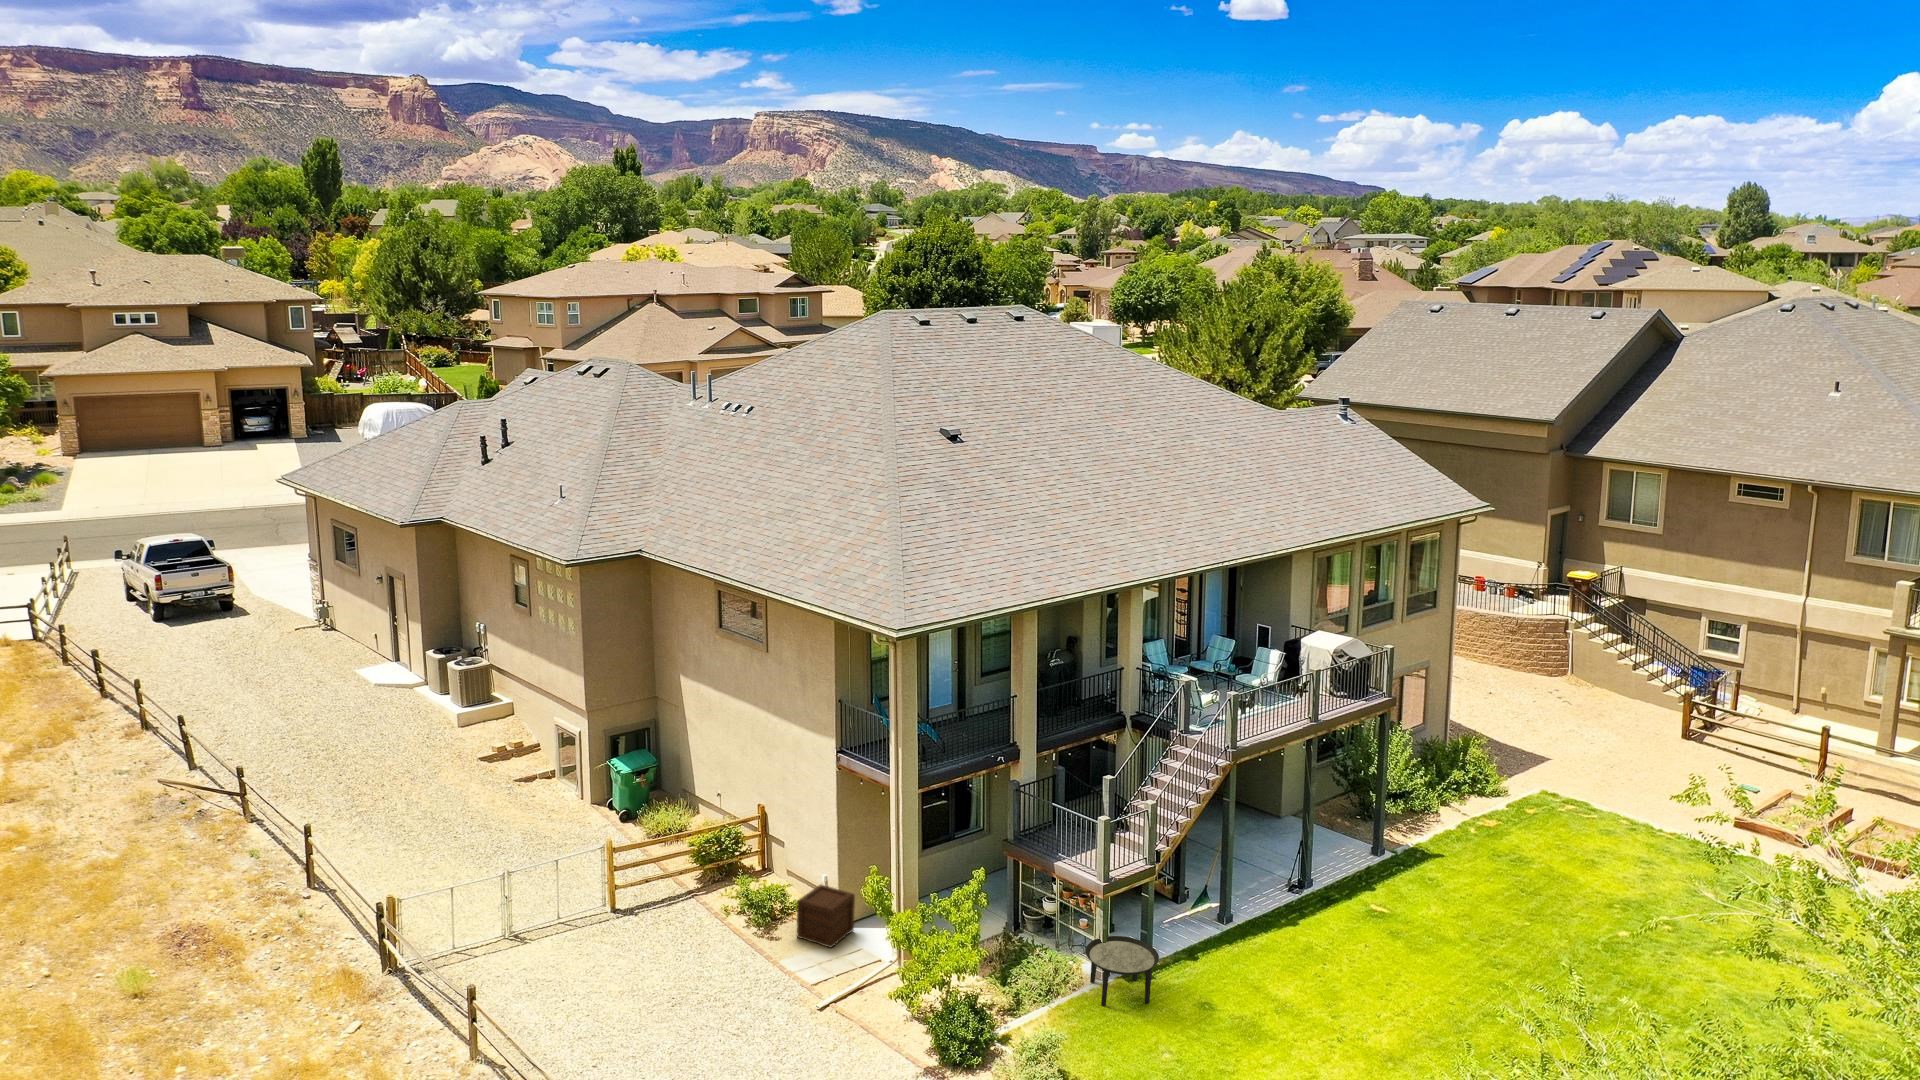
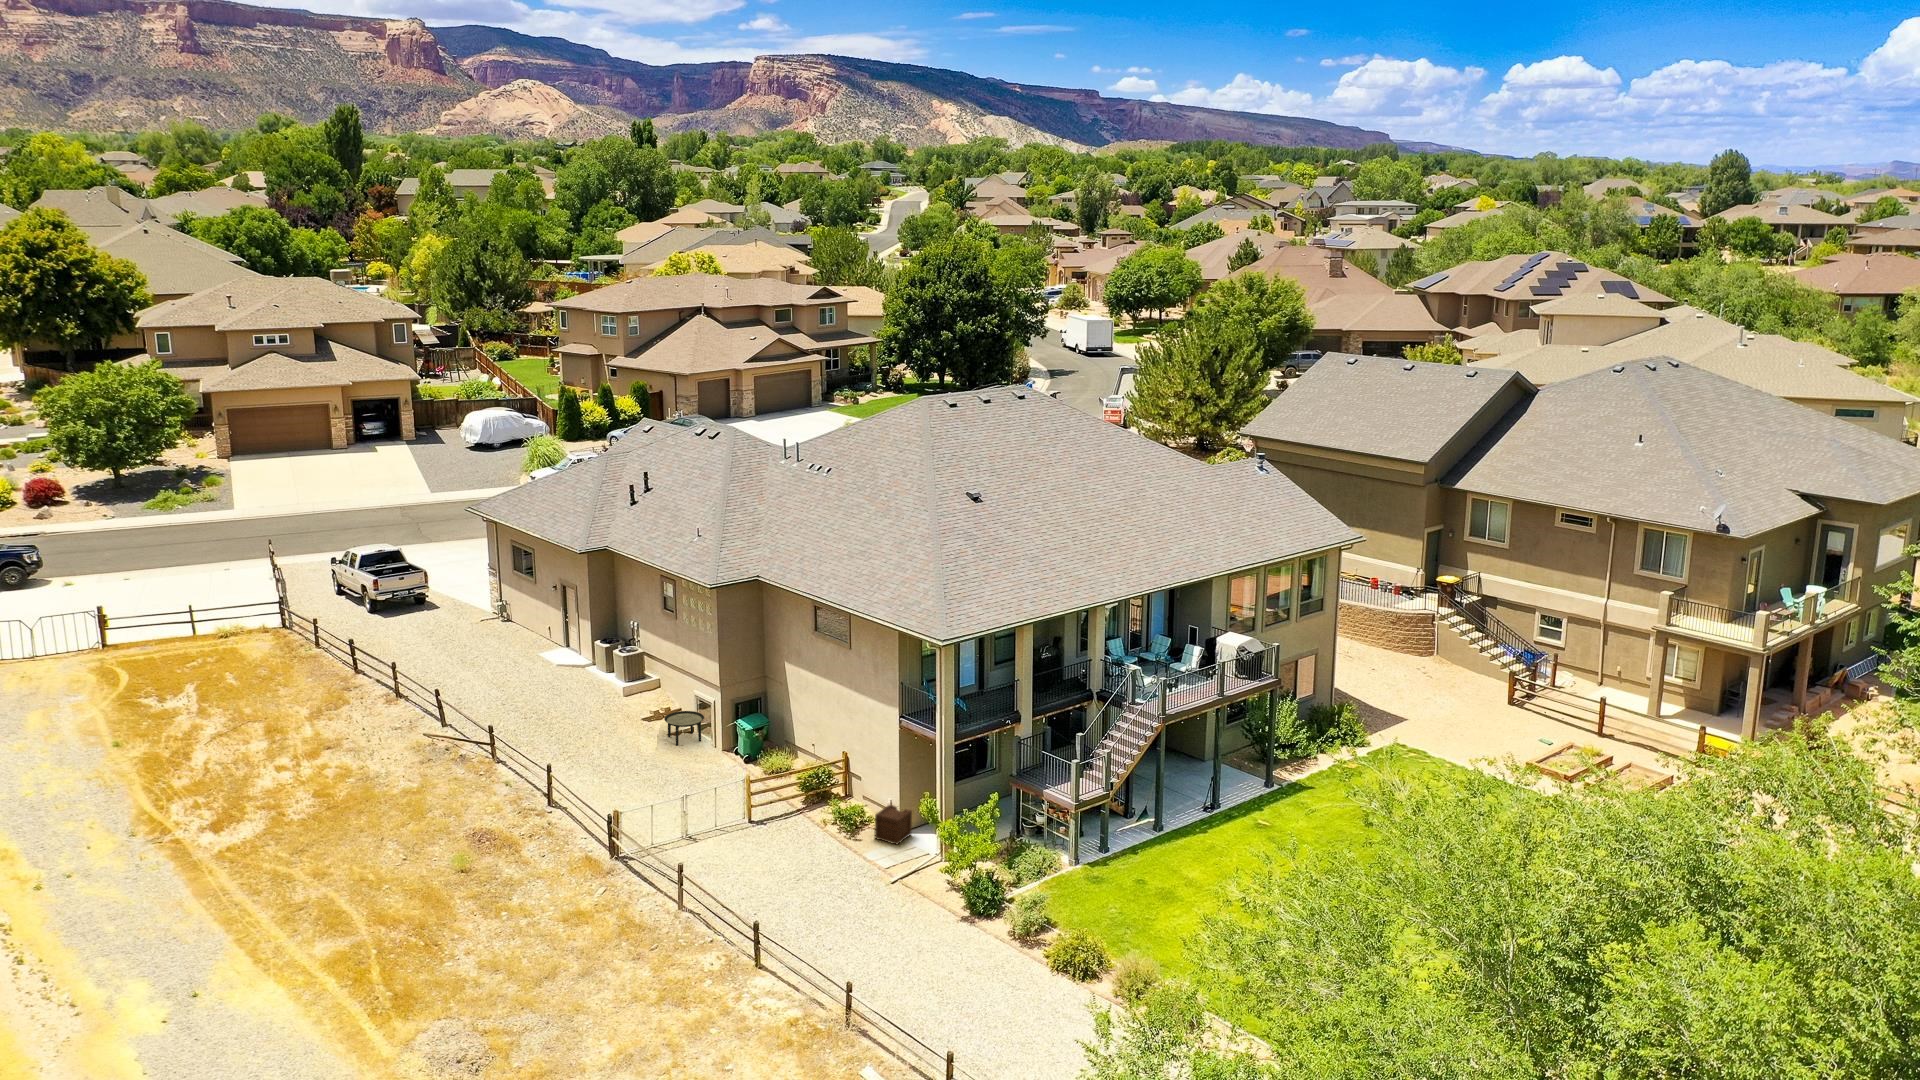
round table: present [1085,936,1159,1006] -> present [664,711,704,746]

